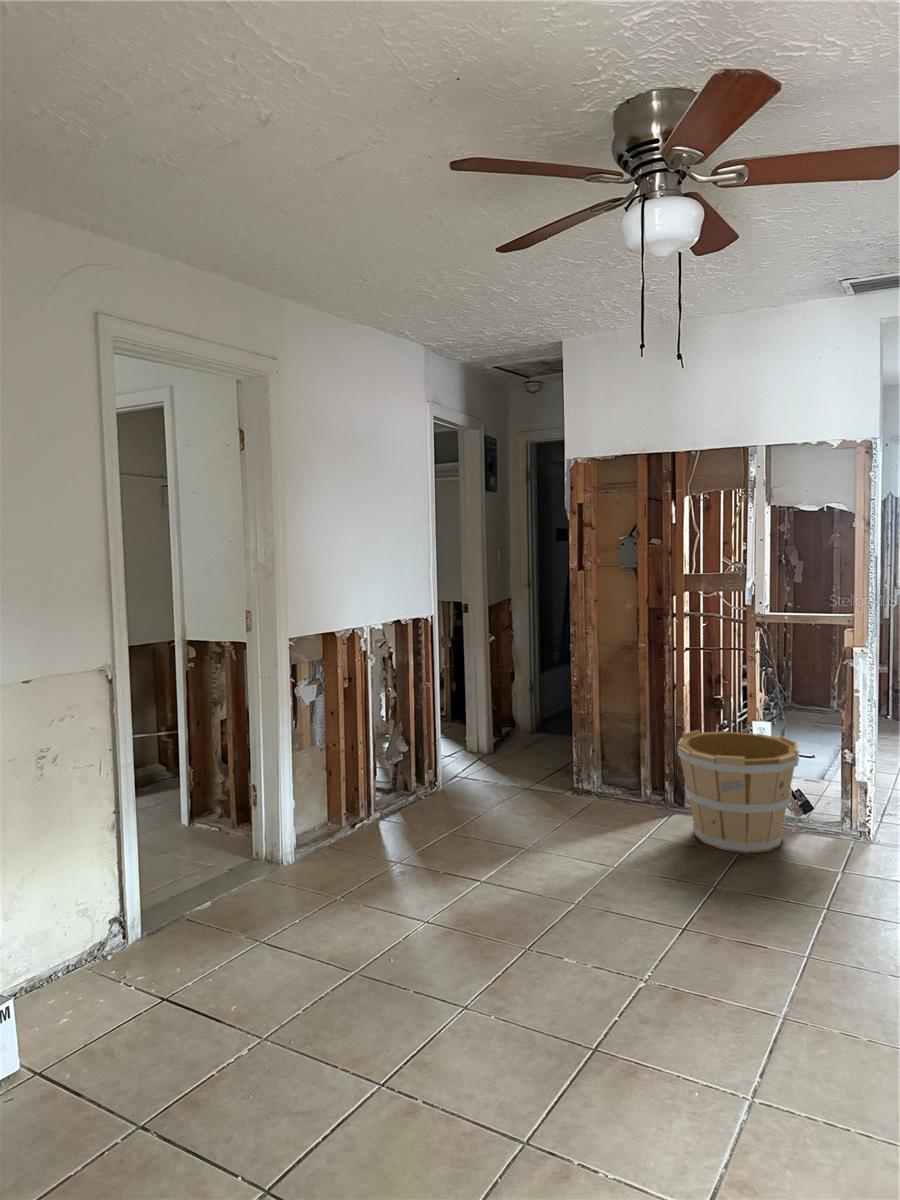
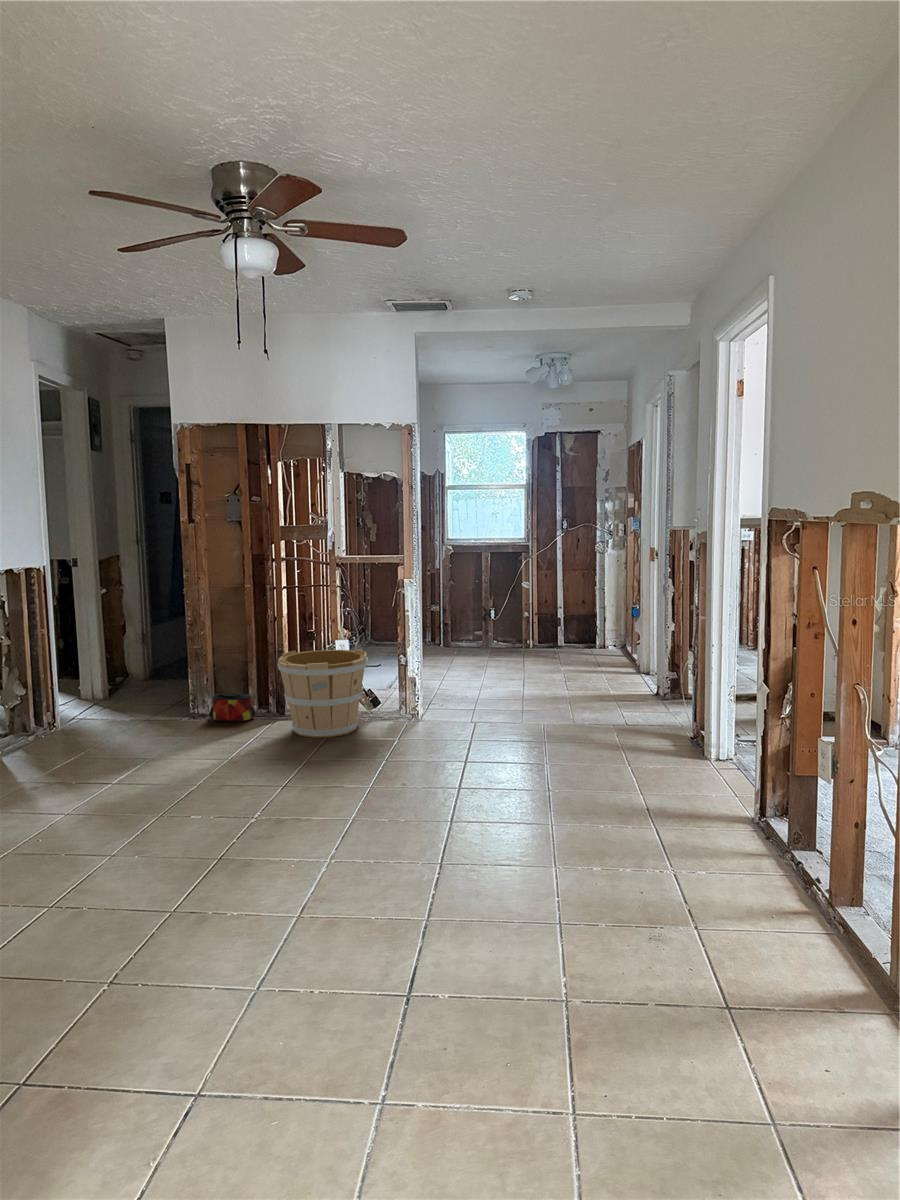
bag: none [593,769,647,808] -> present [209,694,255,722]

